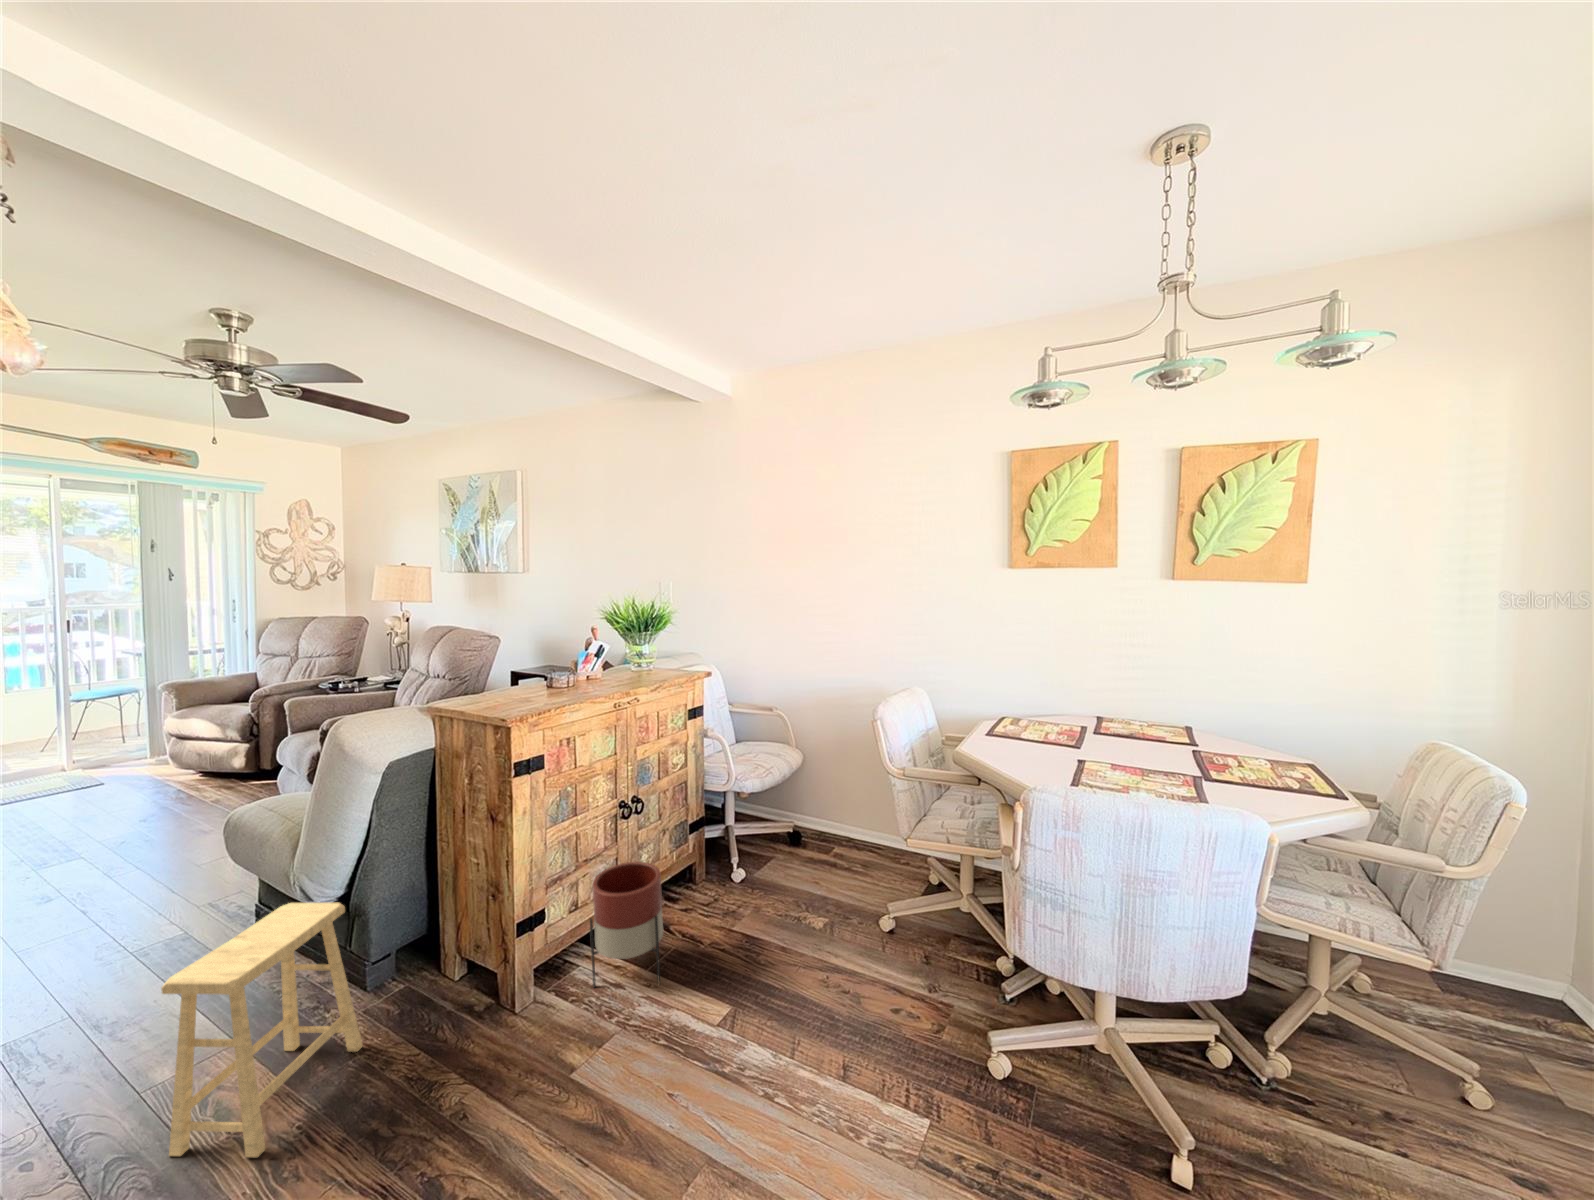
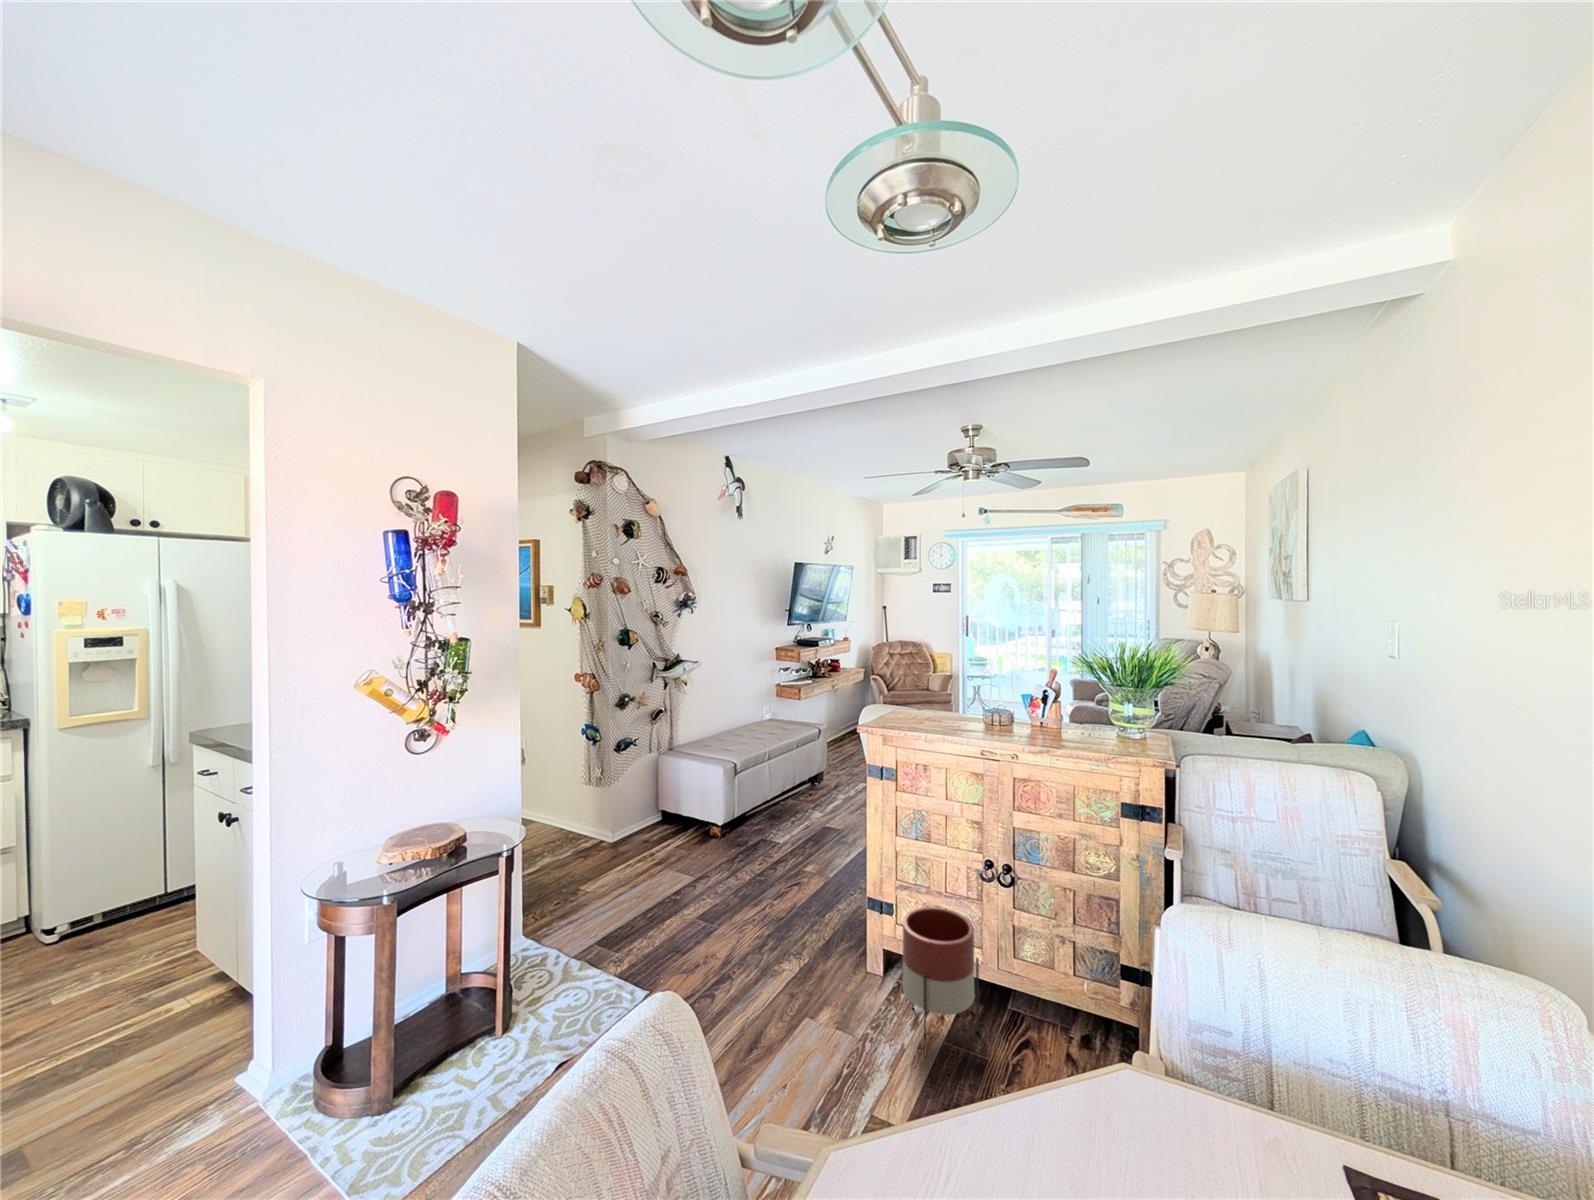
footstool: present [161,903,363,1157] -> none [760,796,837,912]

